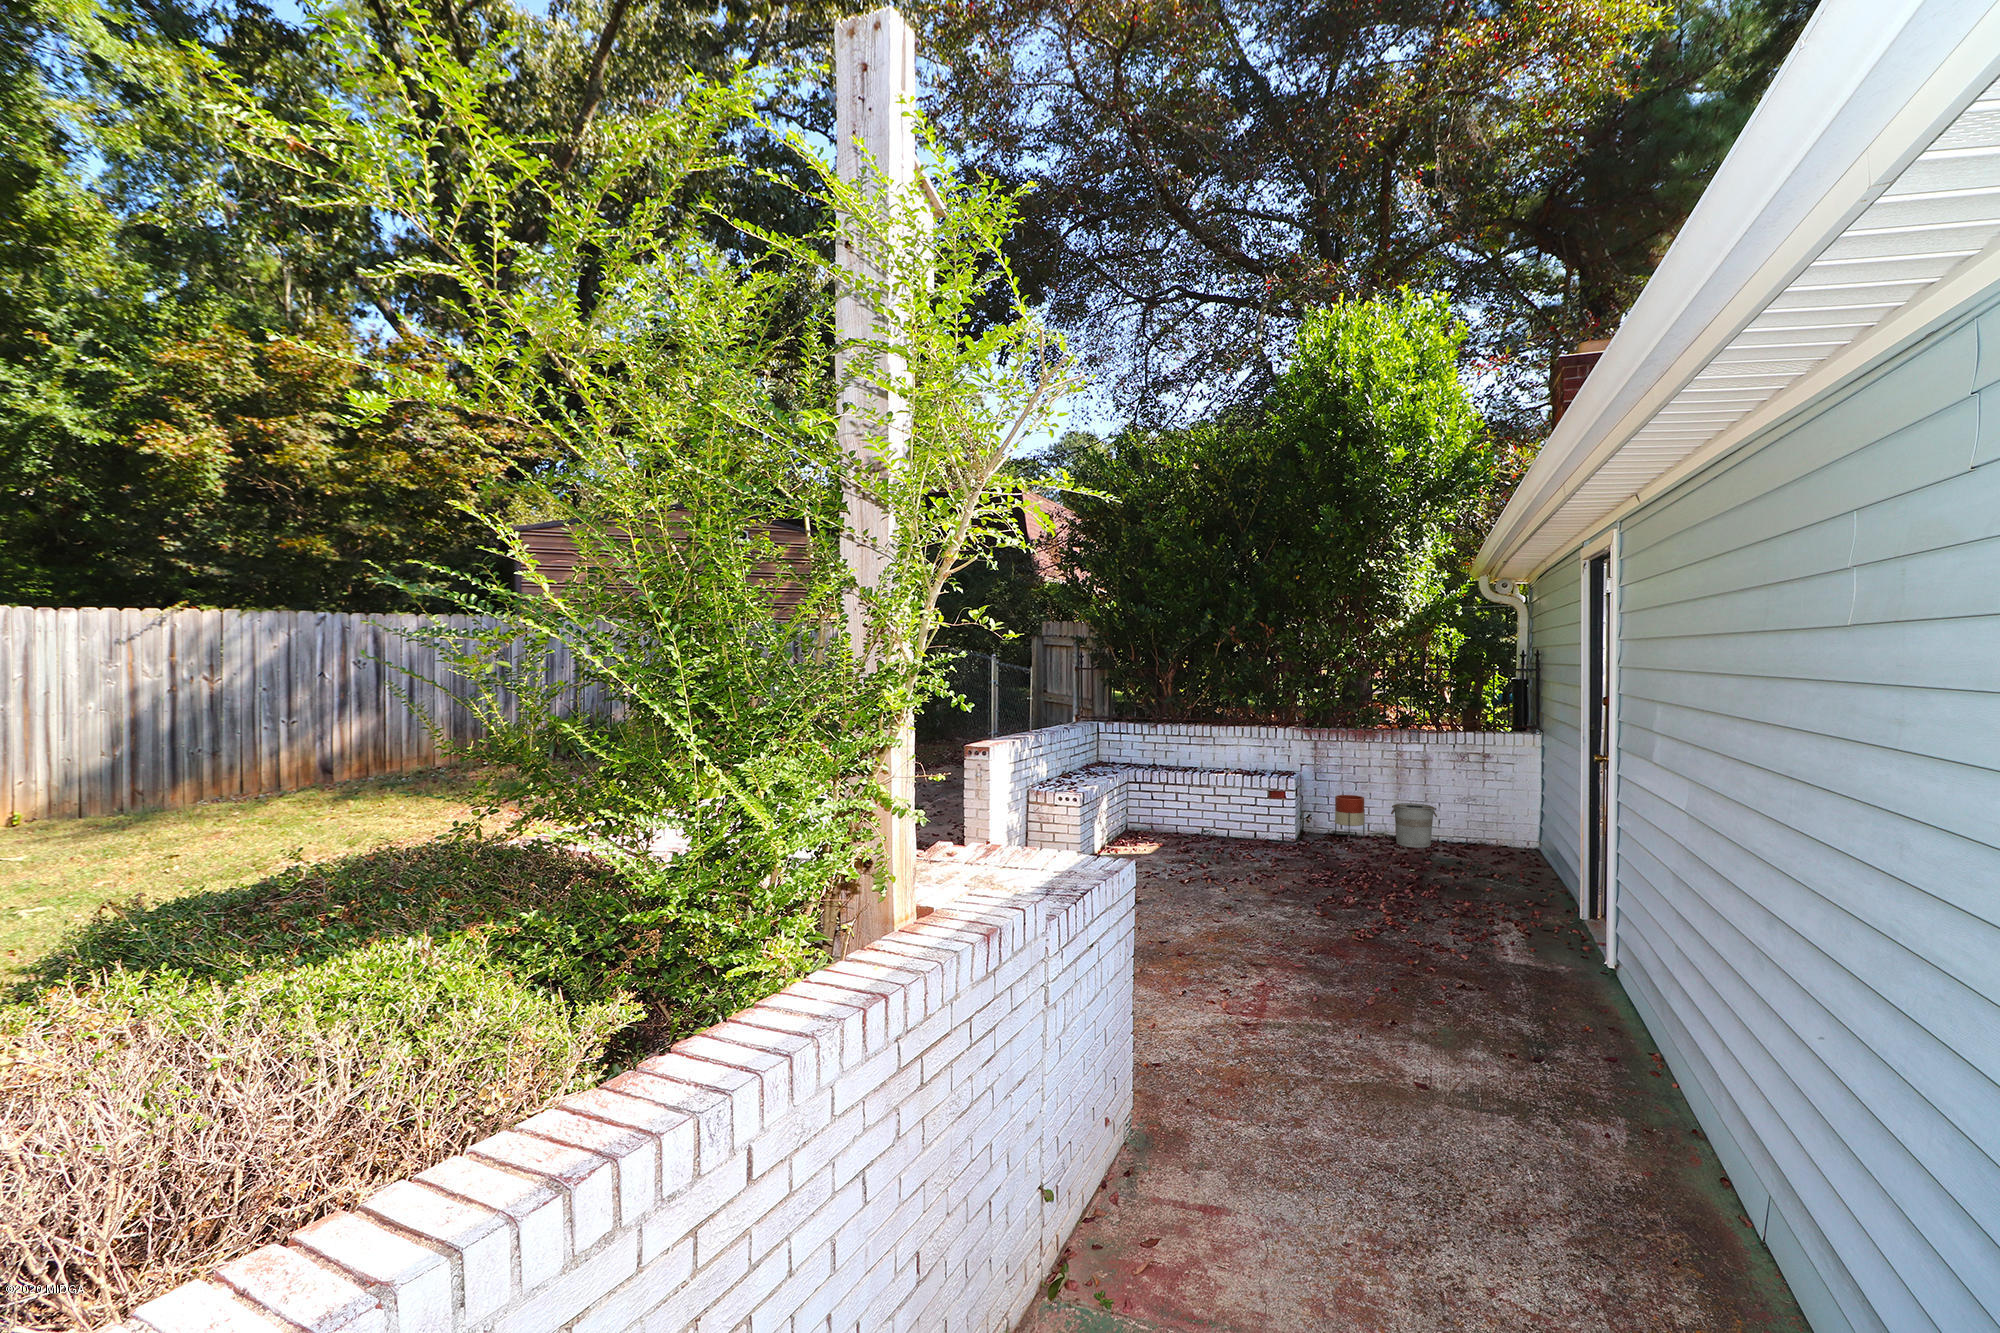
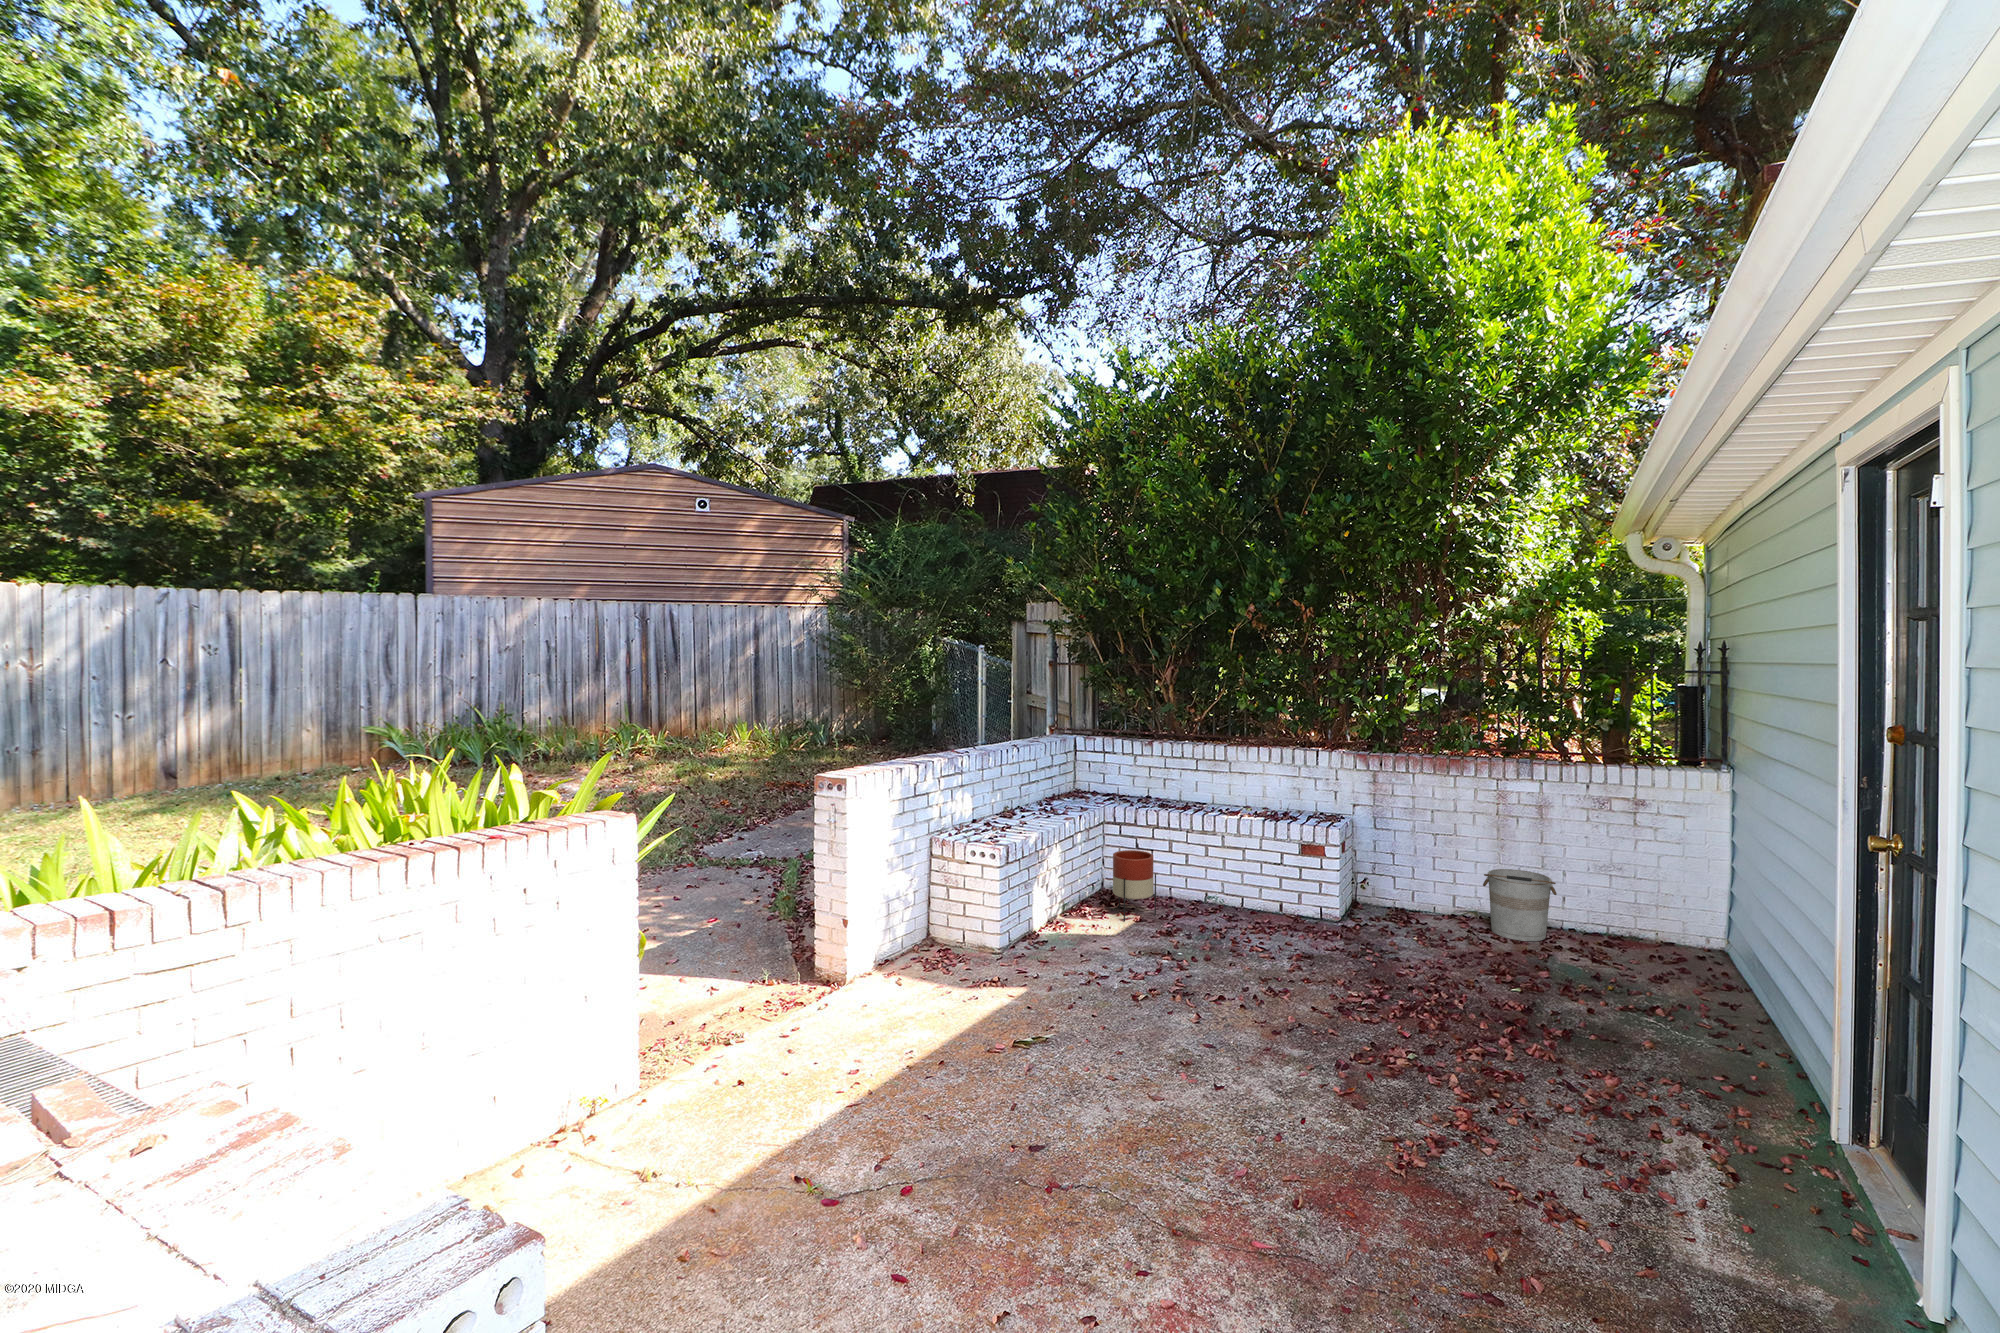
planter: present [1335,795,1365,838] -> present [1113,850,1156,922]

